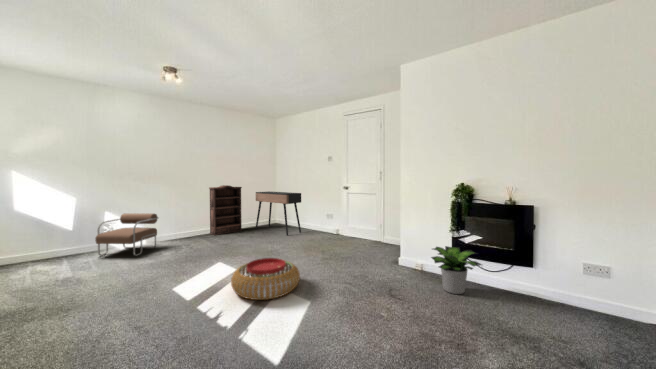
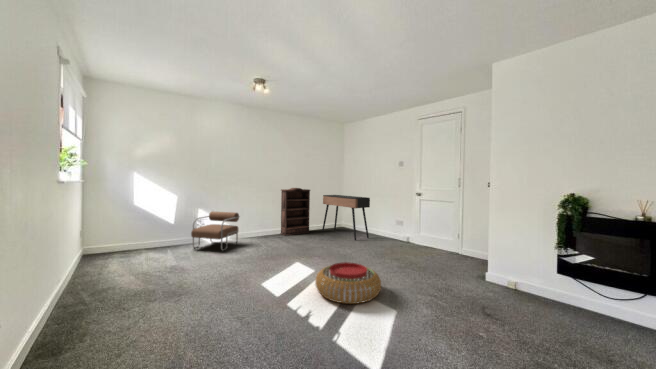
potted plant: present [431,246,481,294] -> none [531,265,604,322]

